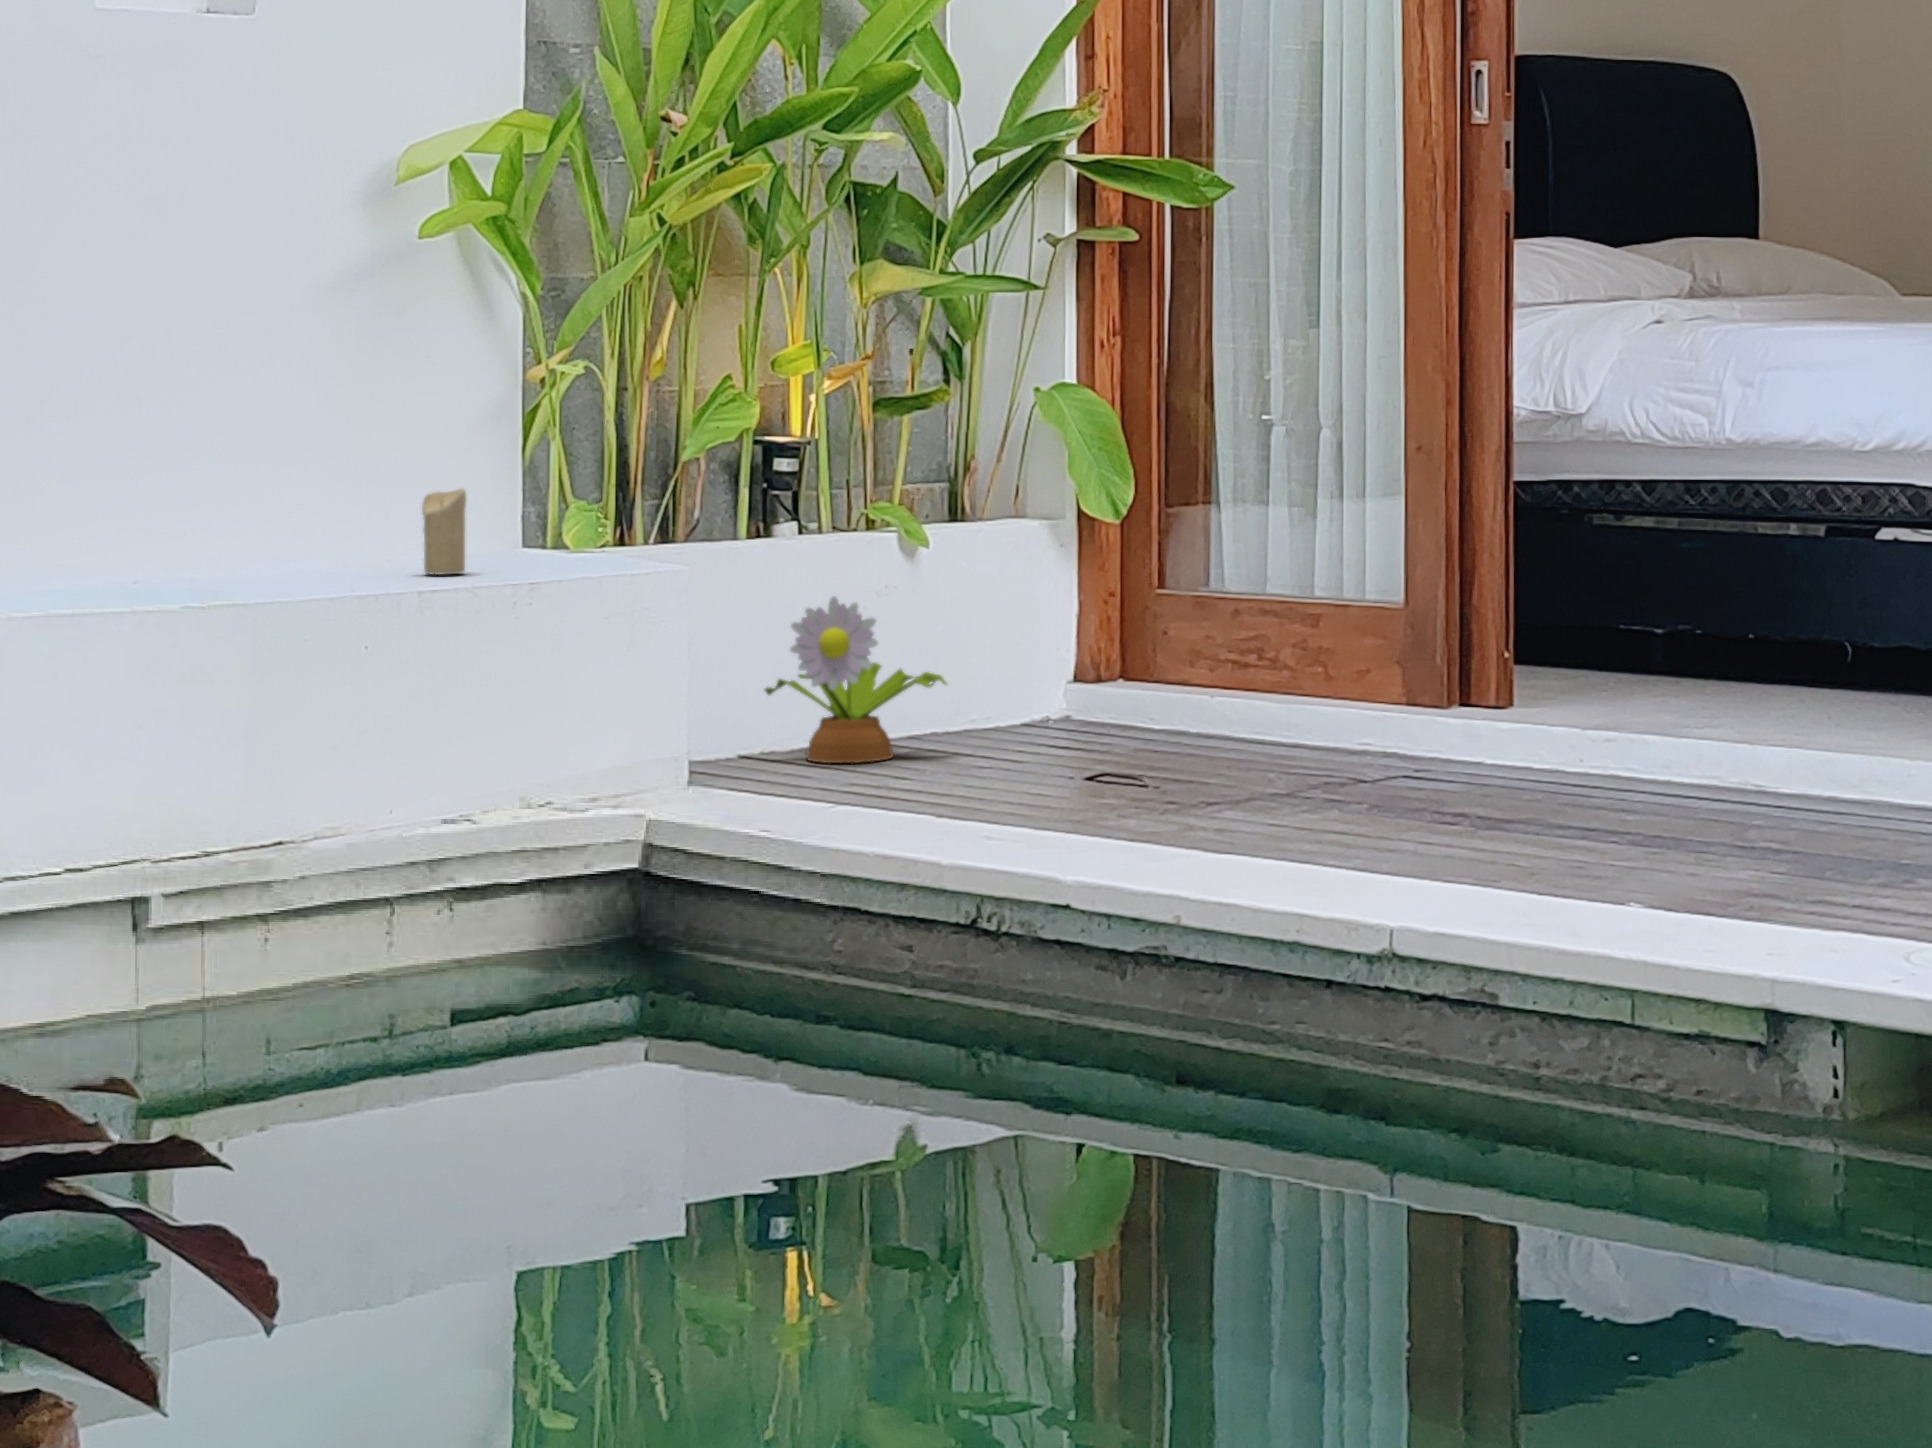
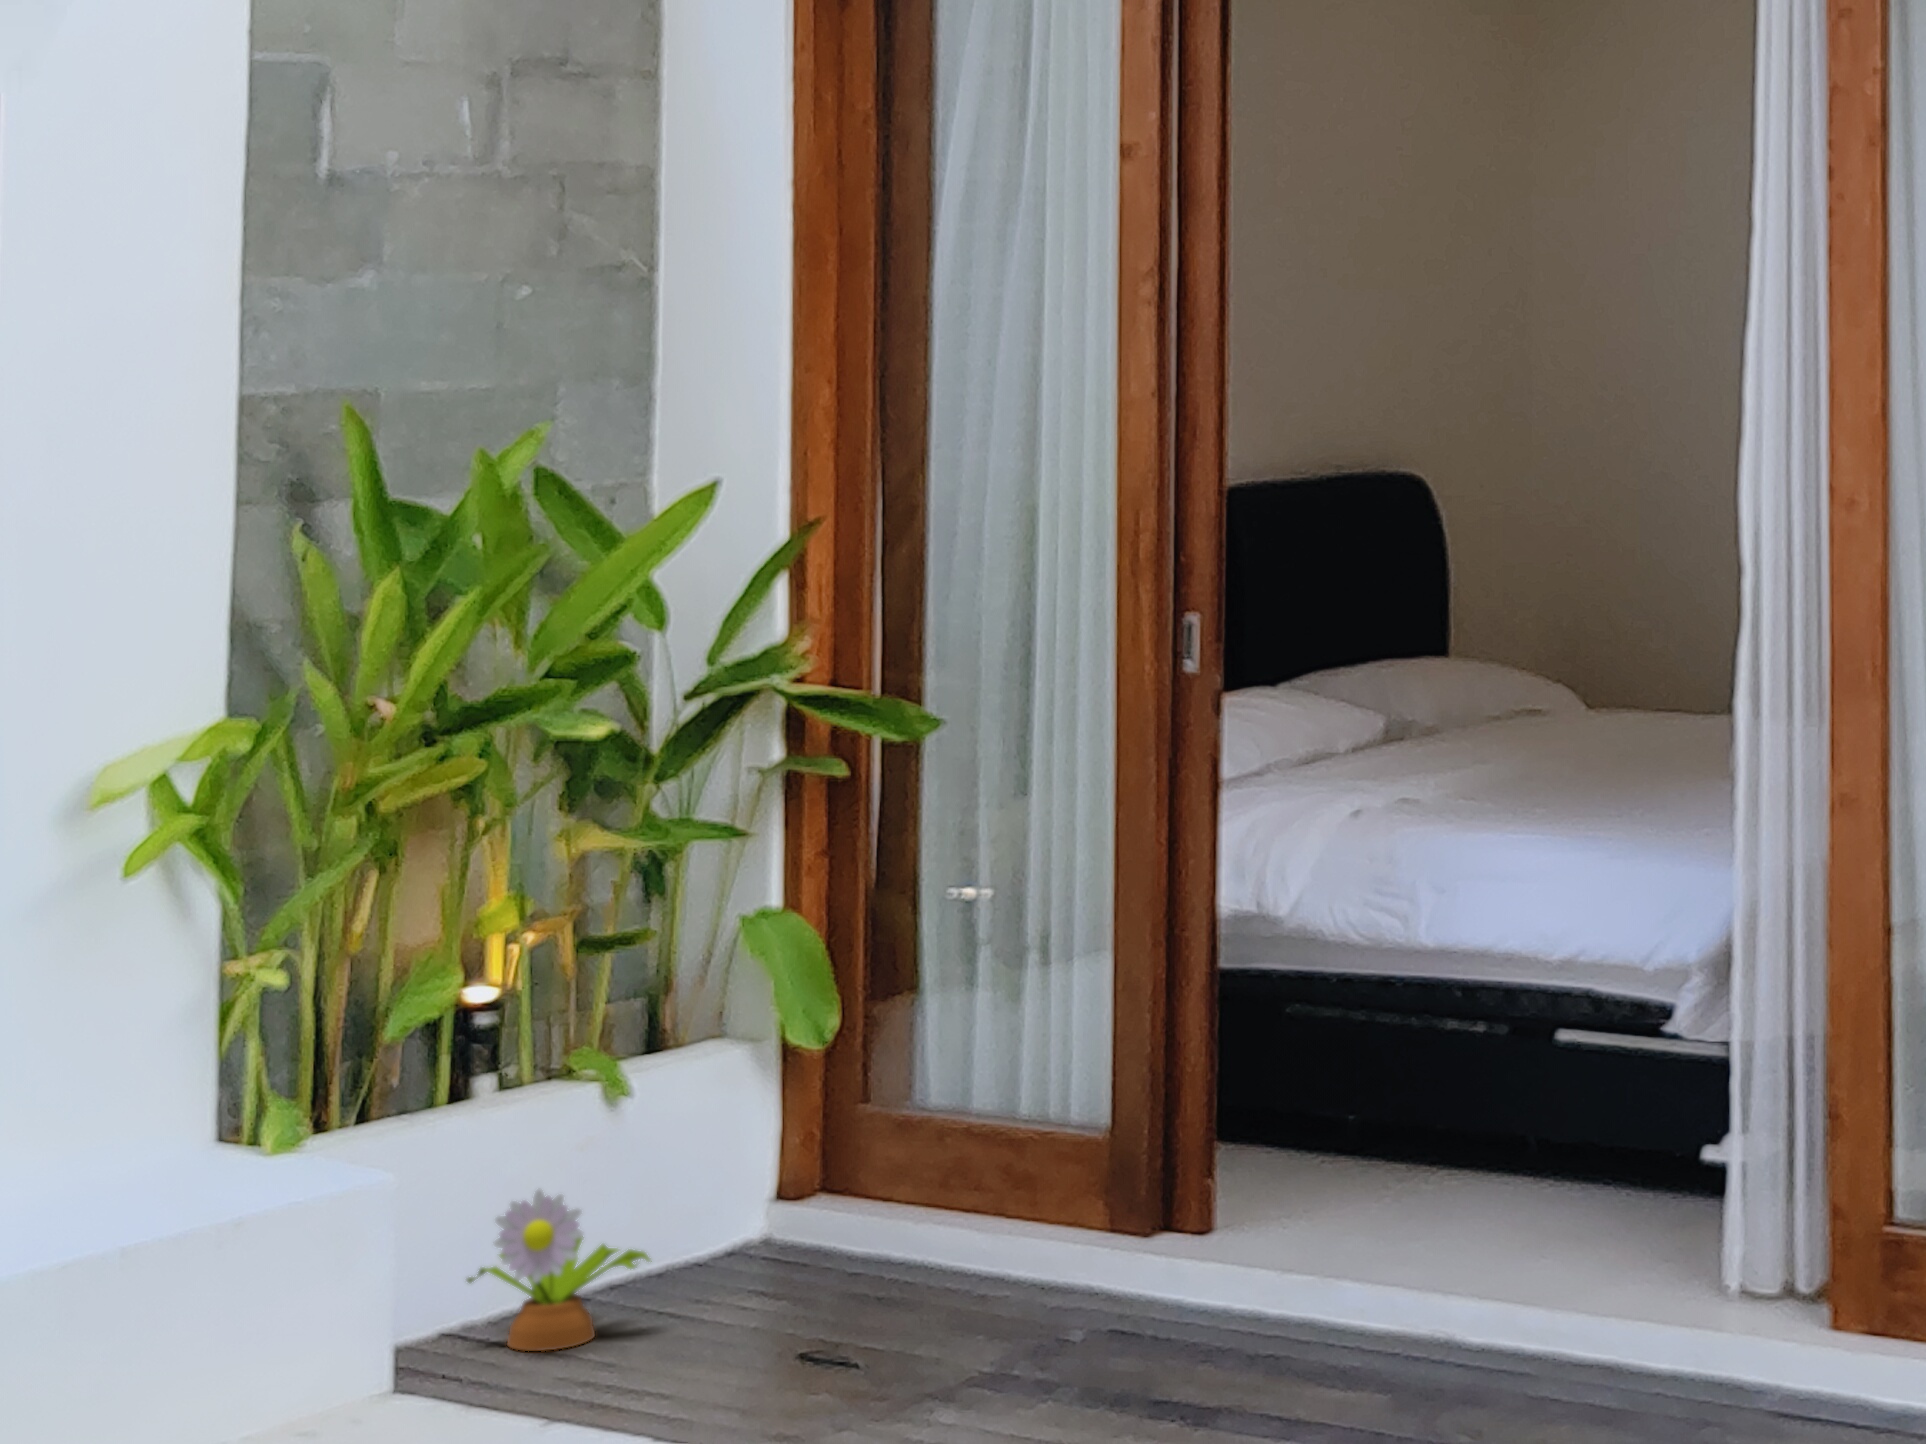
candle: present [422,489,466,575] -> none [122,1125,168,1216]

